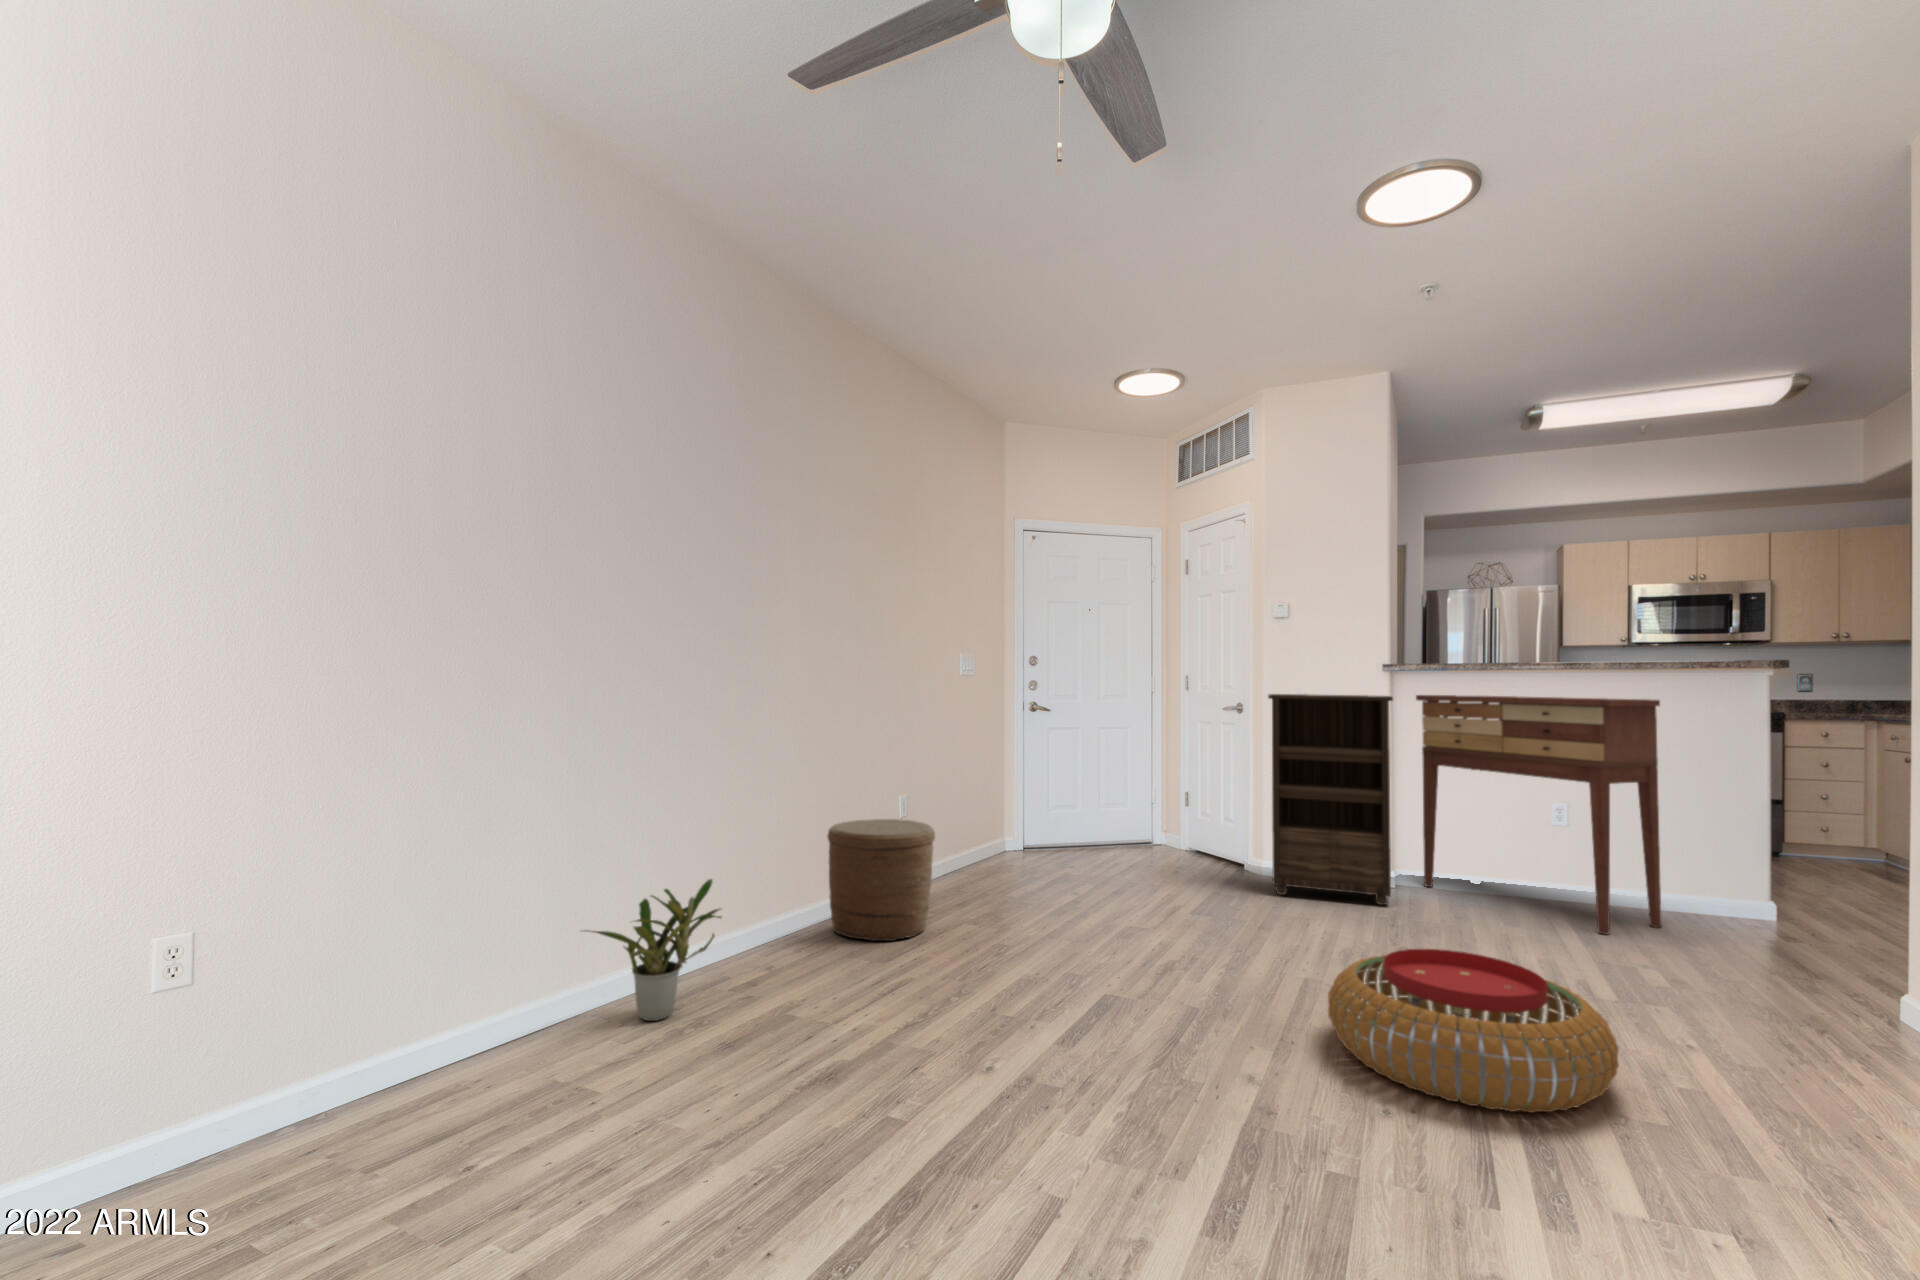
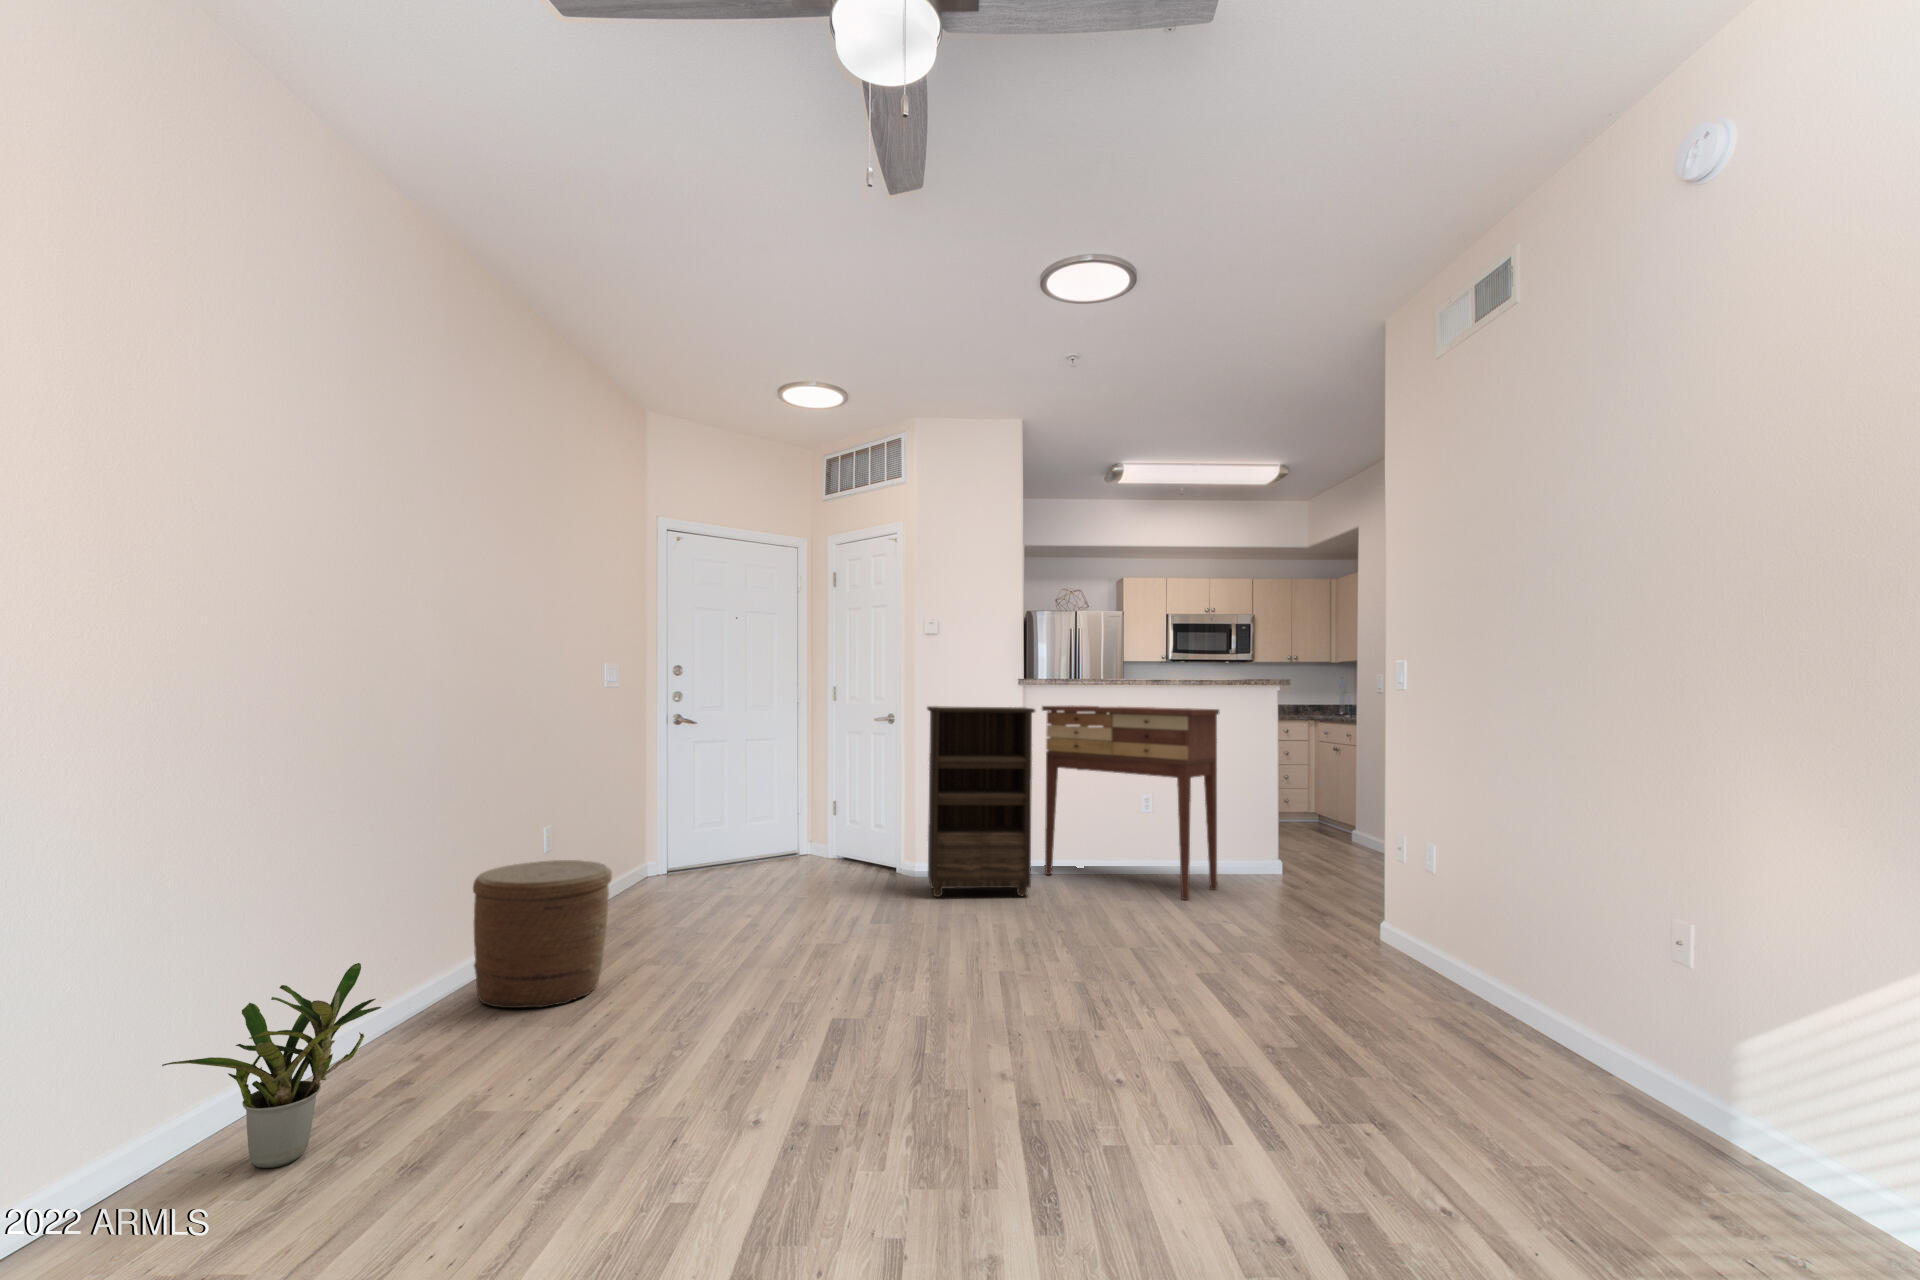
pouf: present [1328,949,1619,1113] -> none [1043,931,1260,1060]

